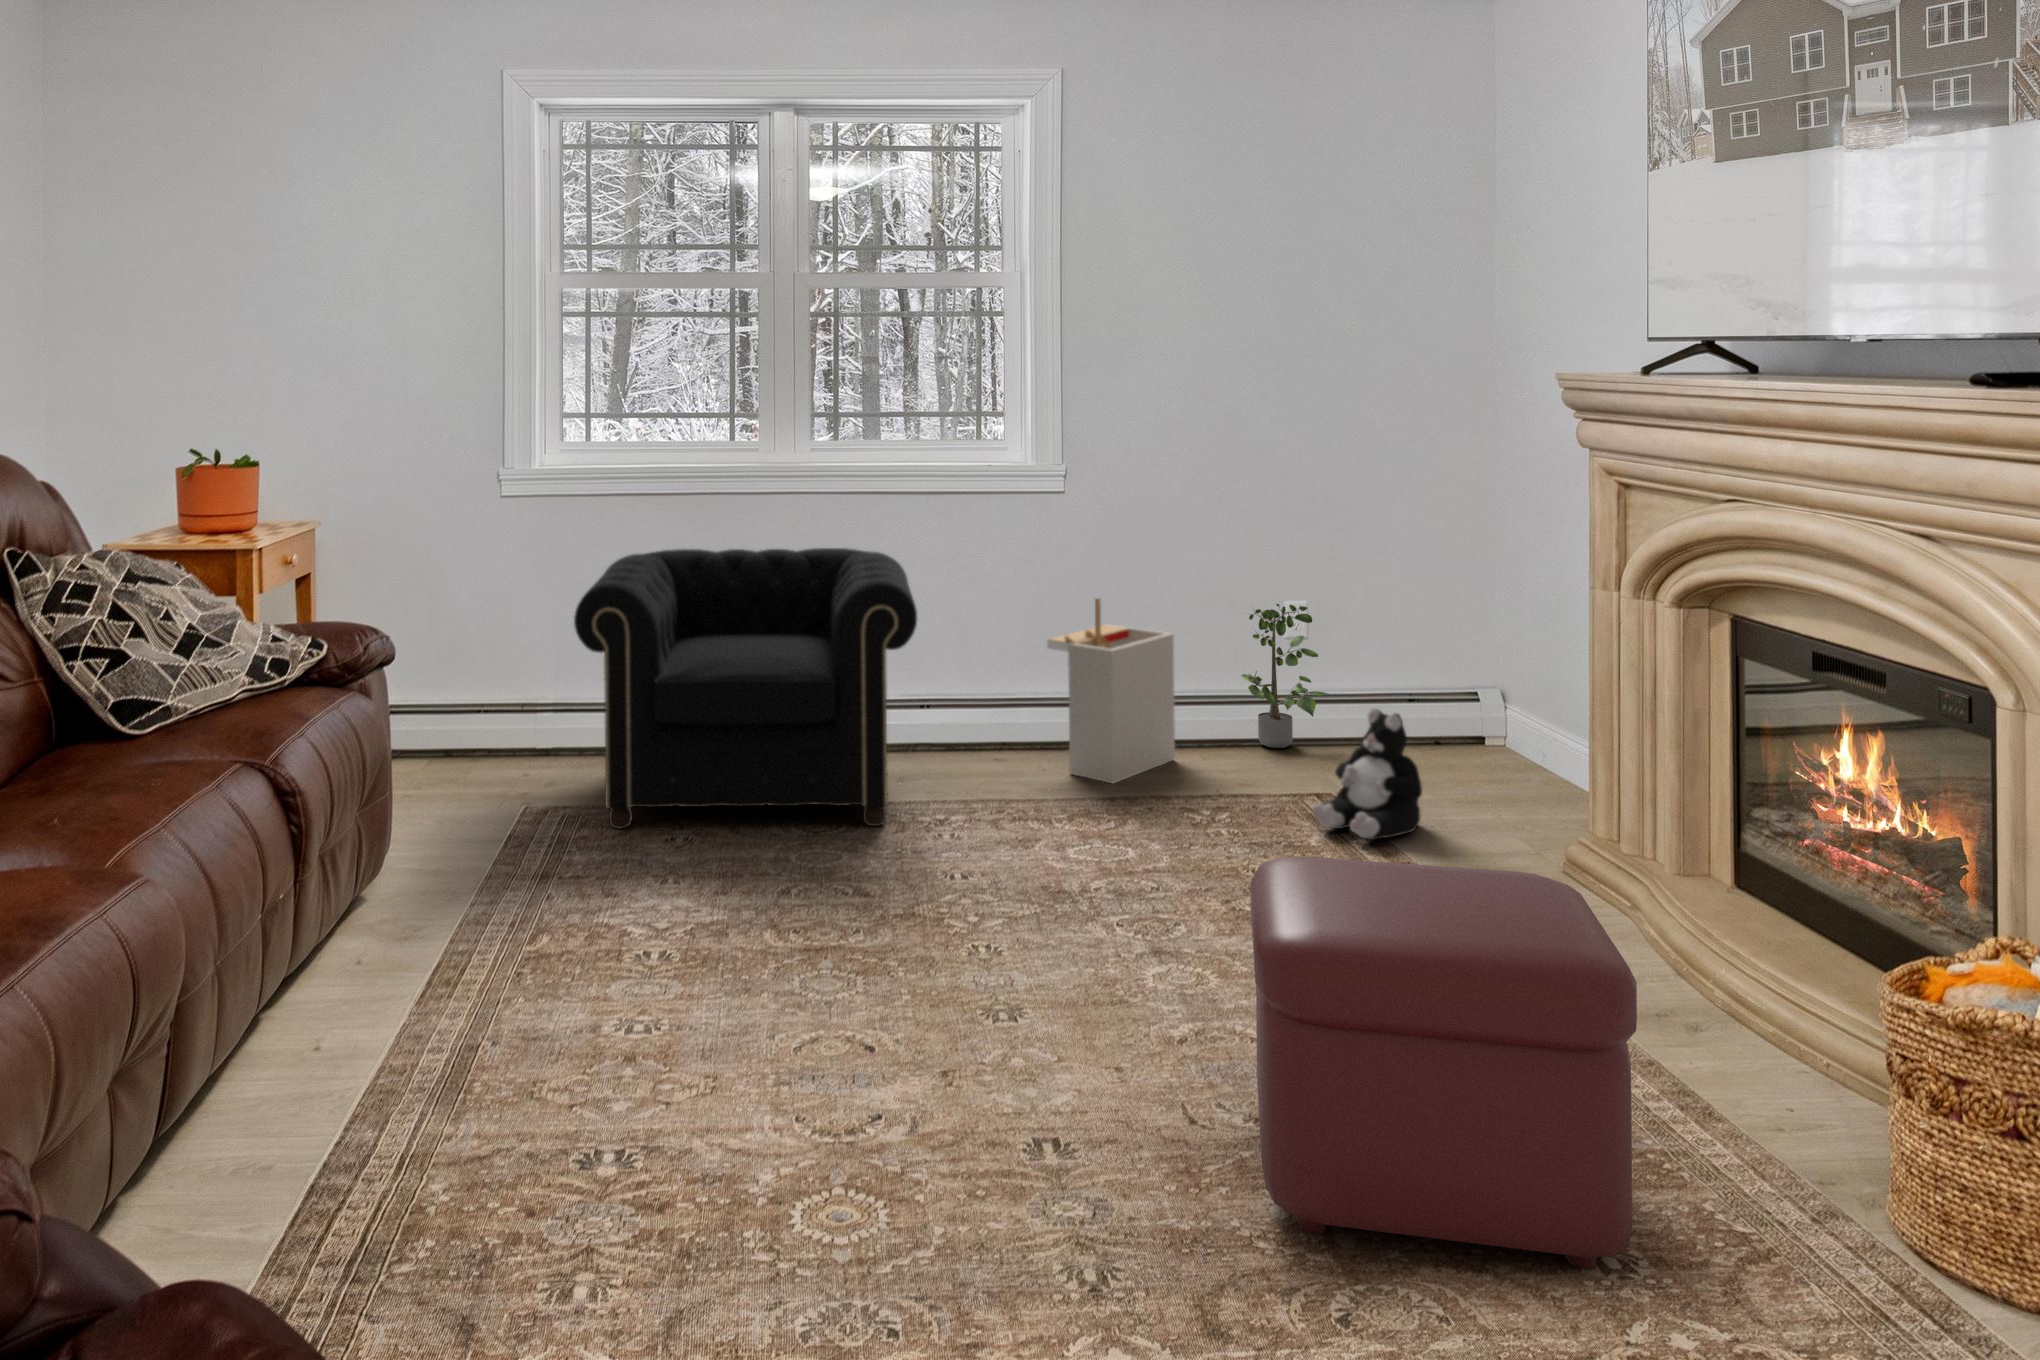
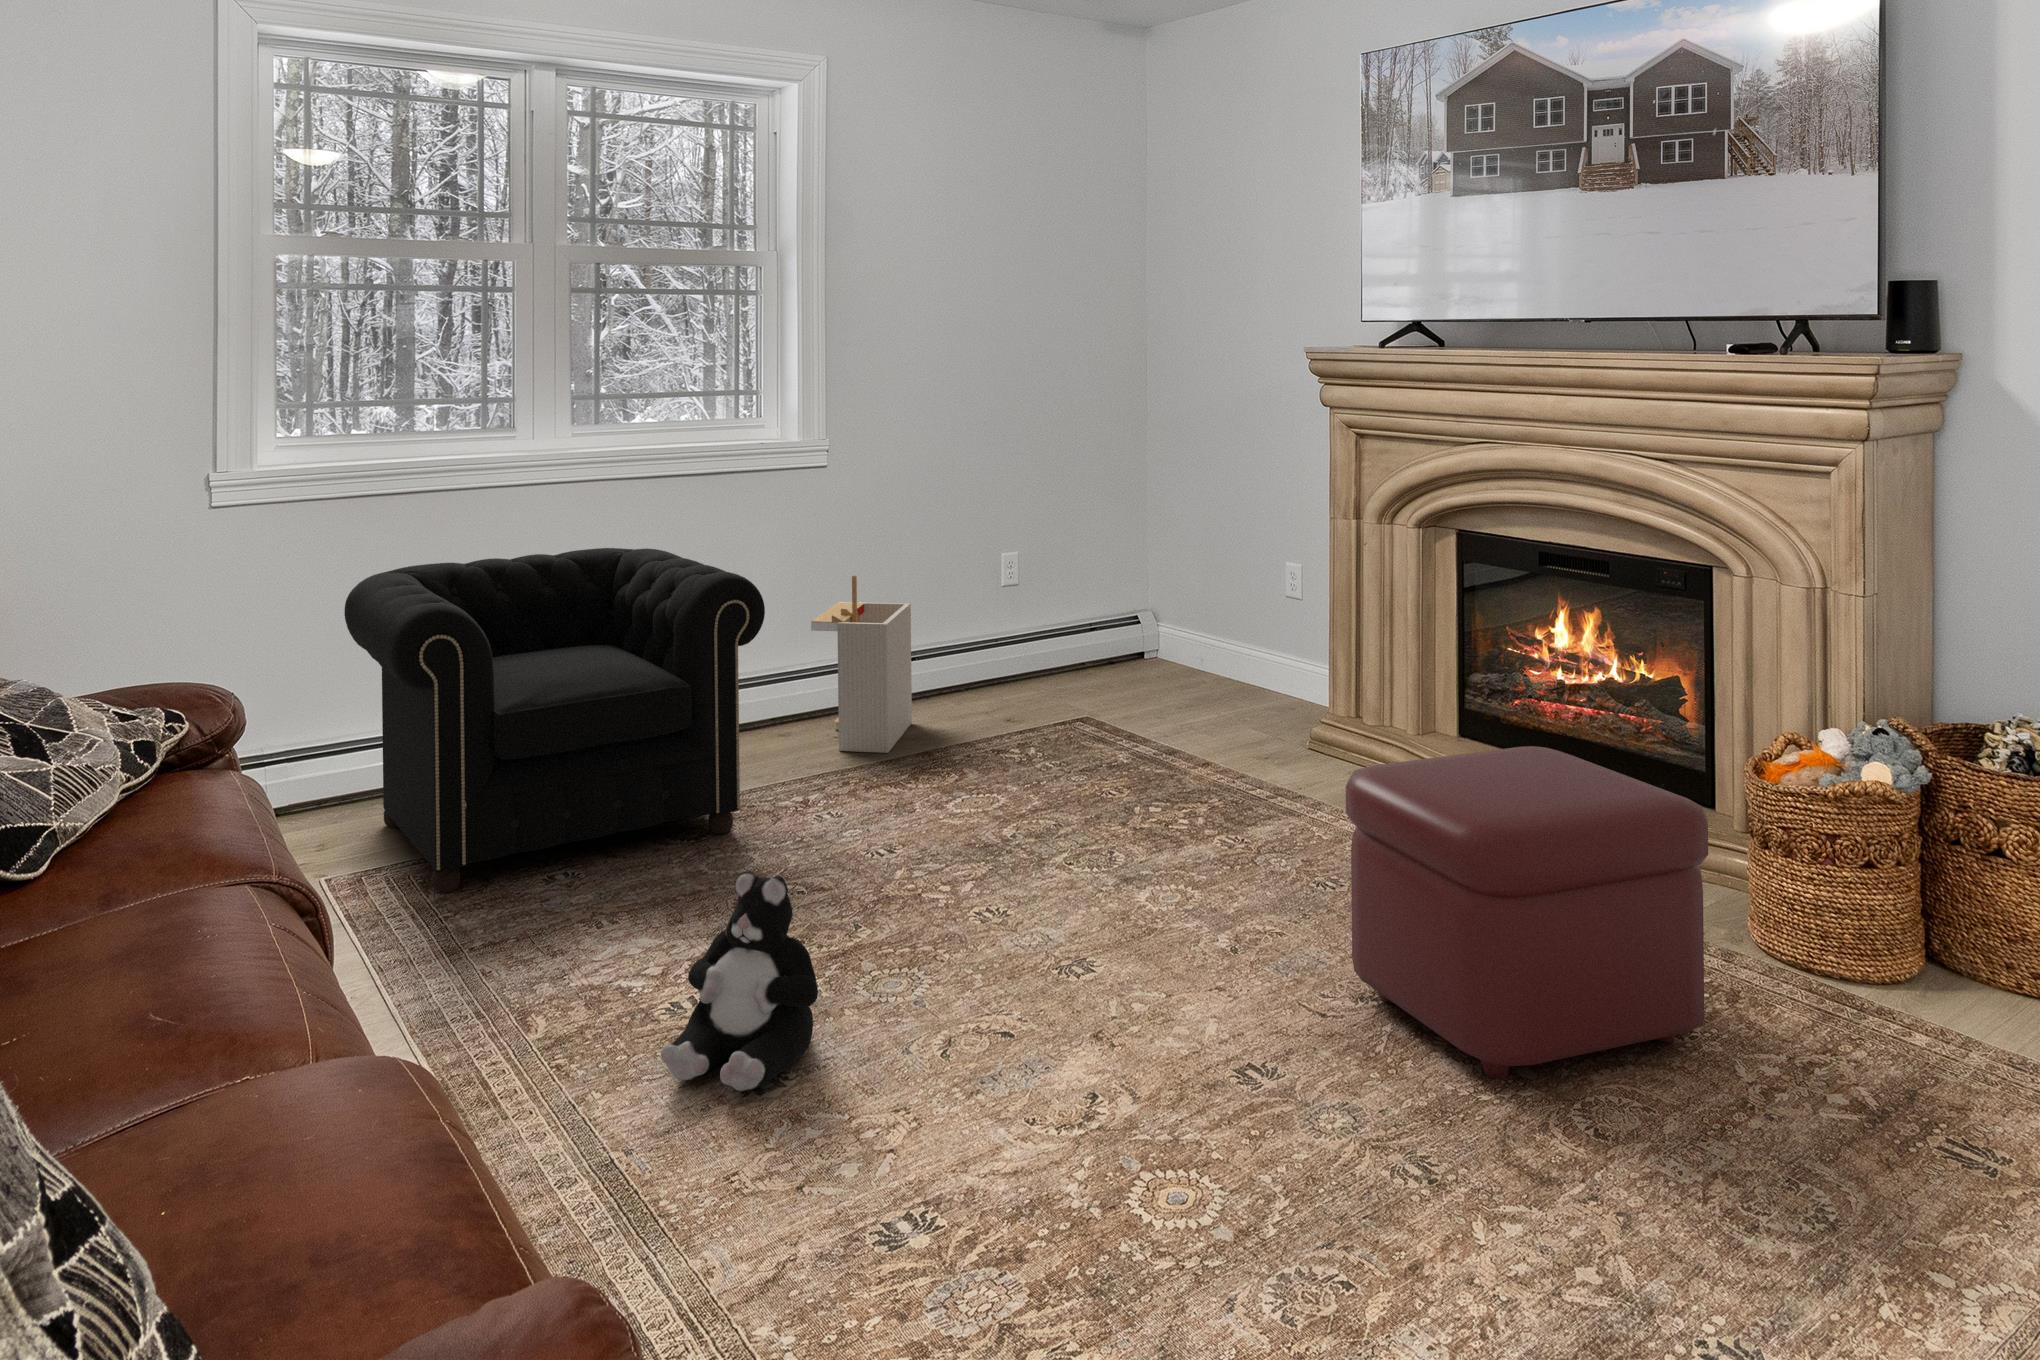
potted plant: present [1241,604,1327,748] -> none [944,563,1018,699]
plush toy: present [1313,709,1422,840] -> present [661,872,818,1092]

